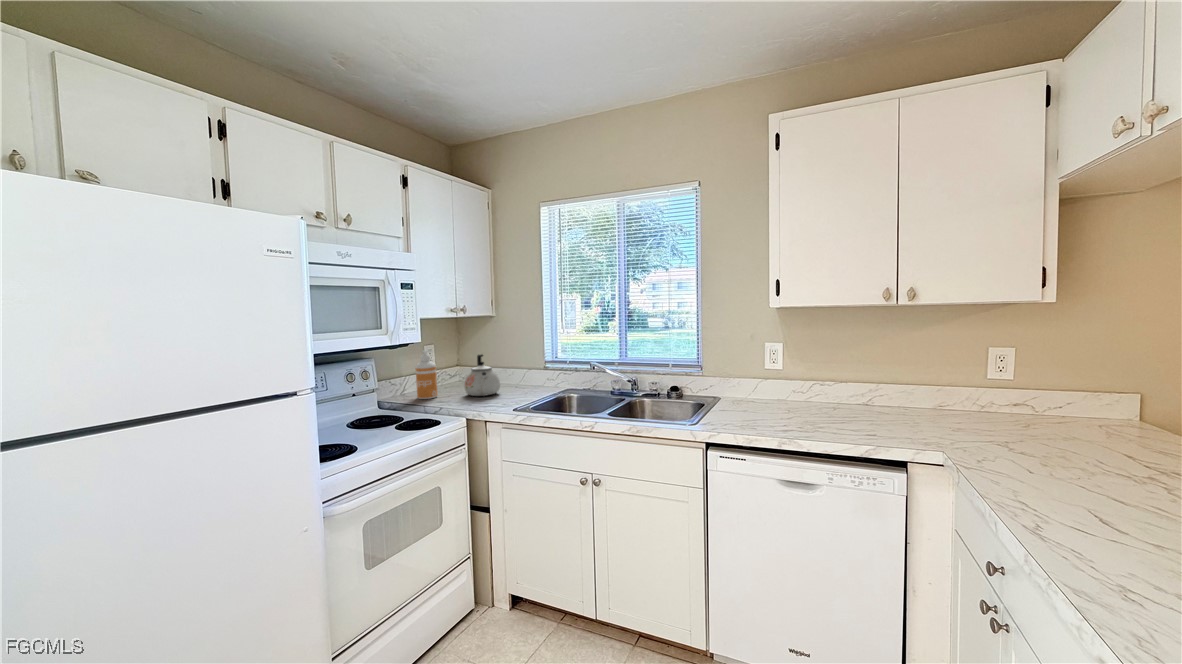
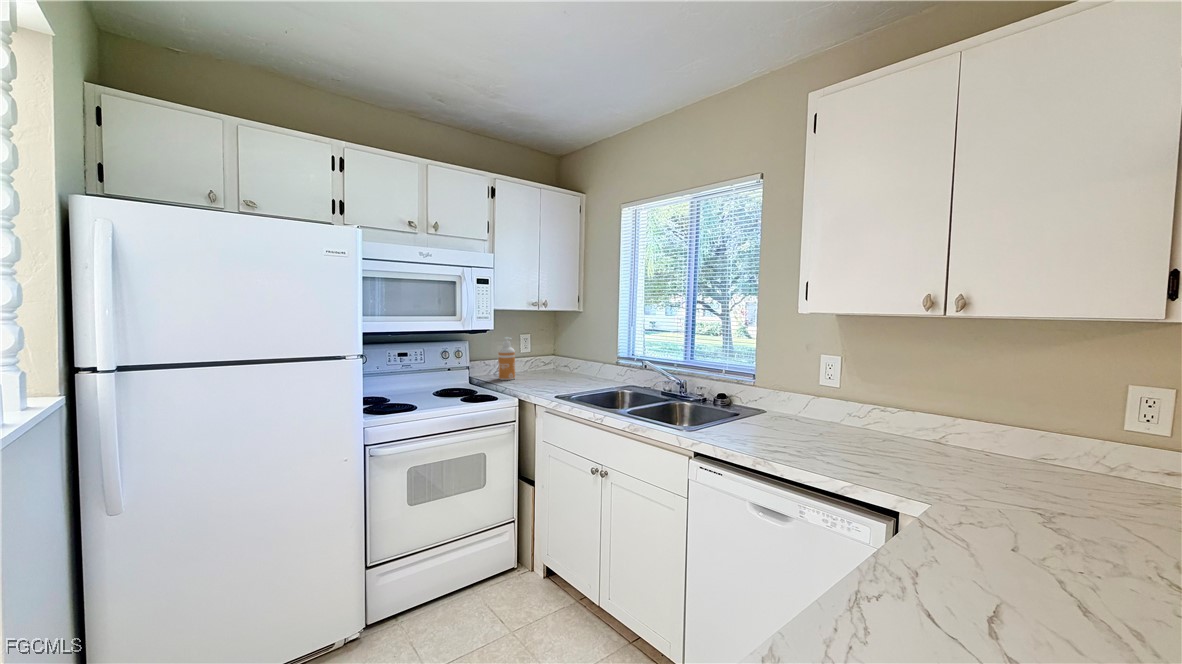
kettle: present [464,355,500,396] -> none [536,345,568,382]

